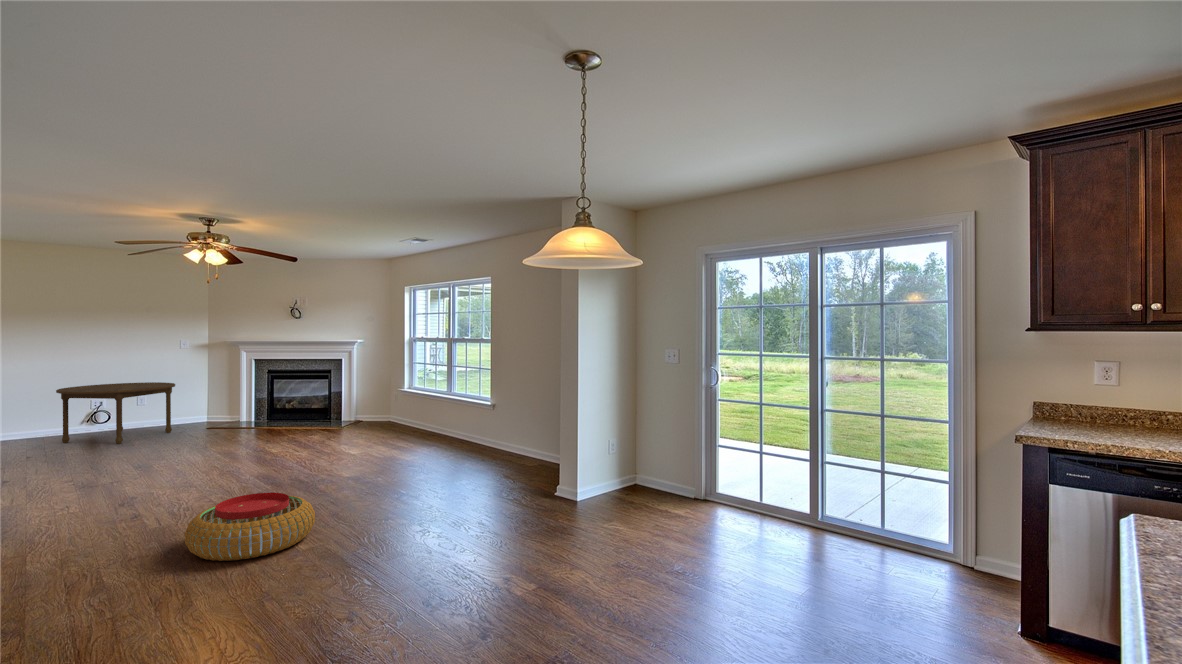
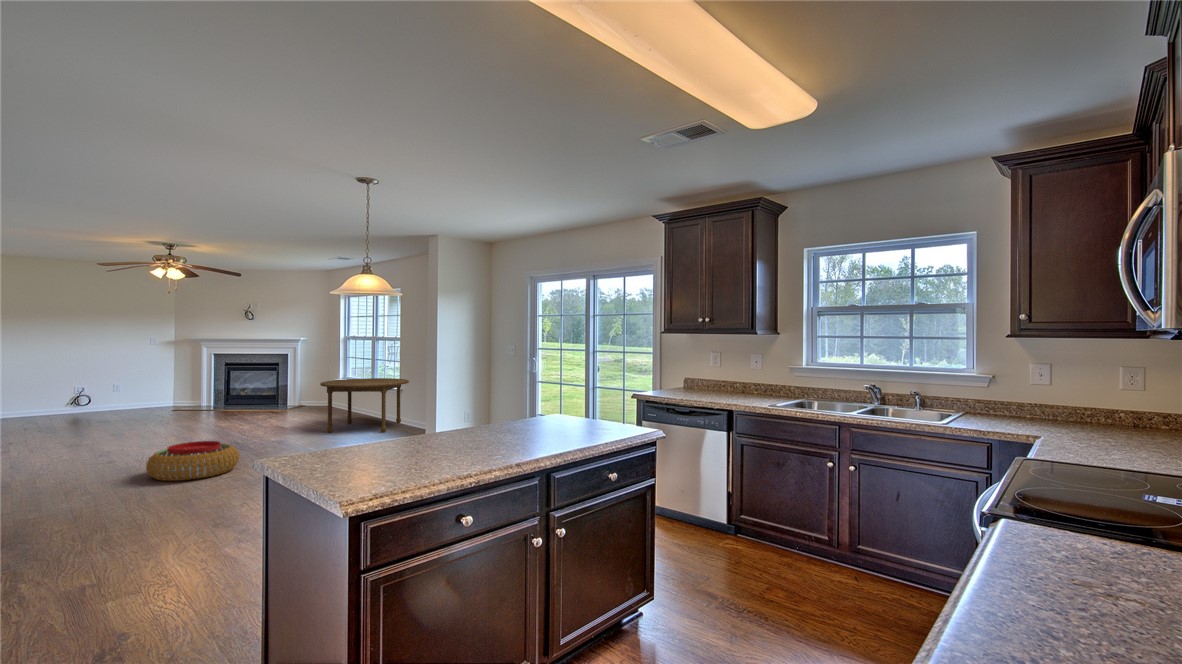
dining table: present [56,382,175,444] -> present [320,378,409,433]

